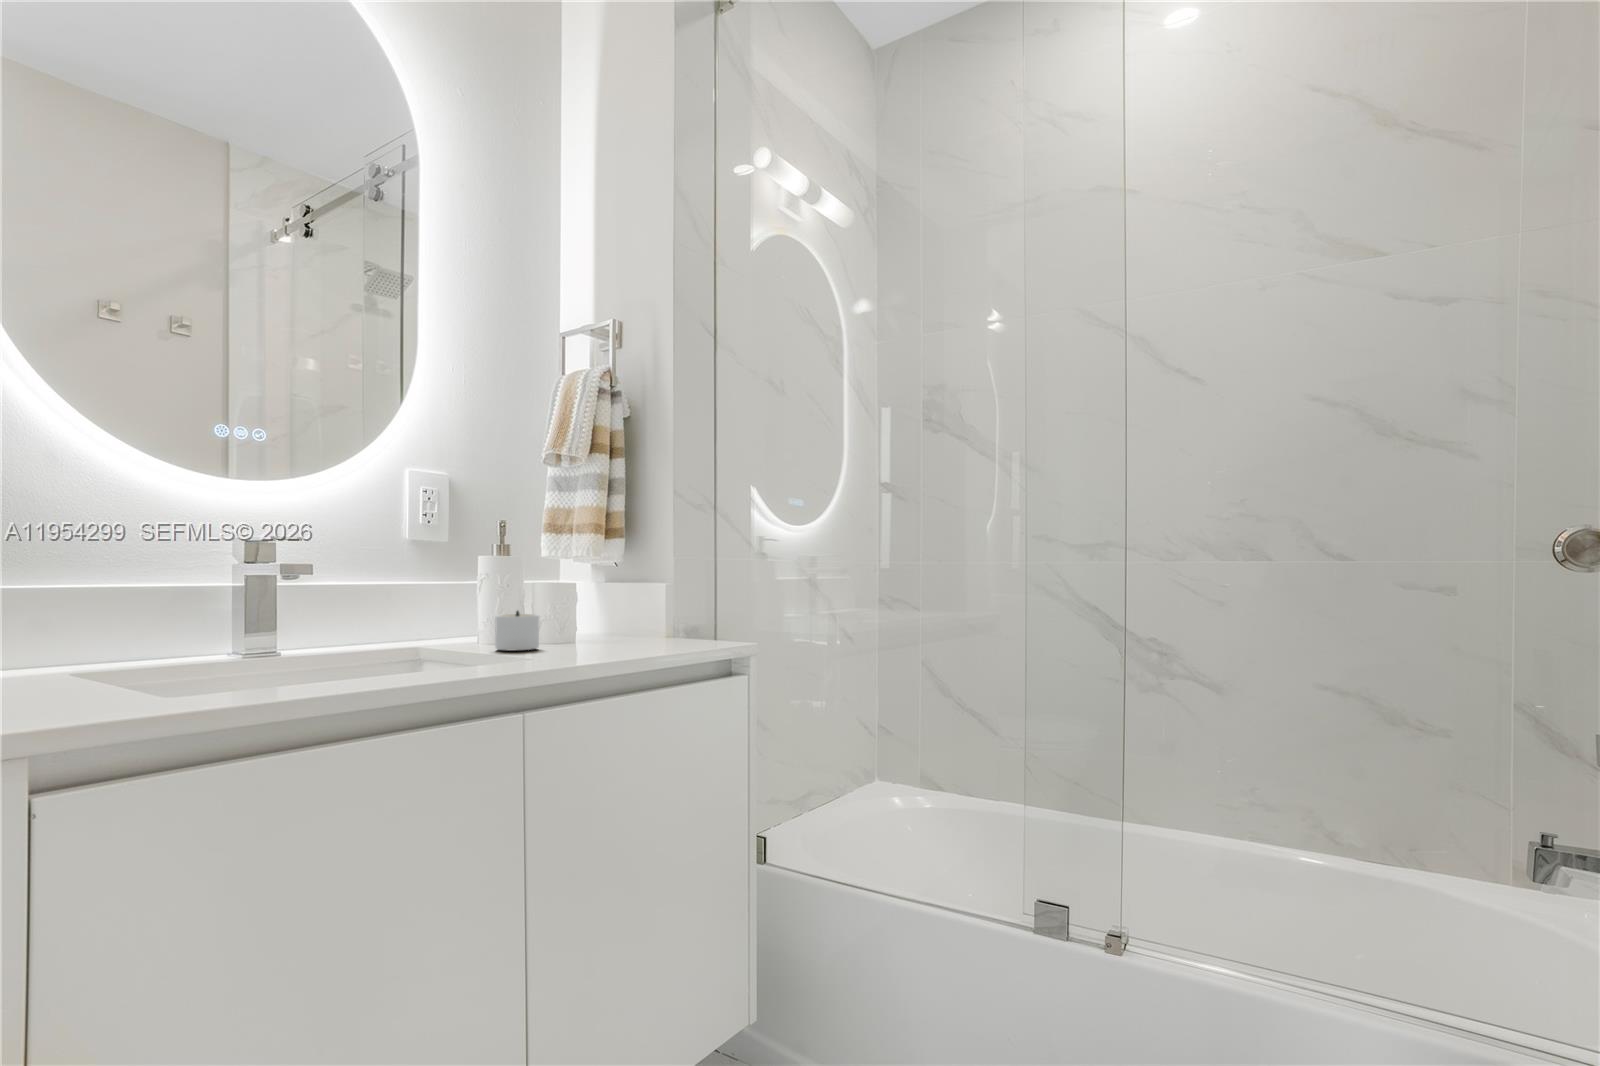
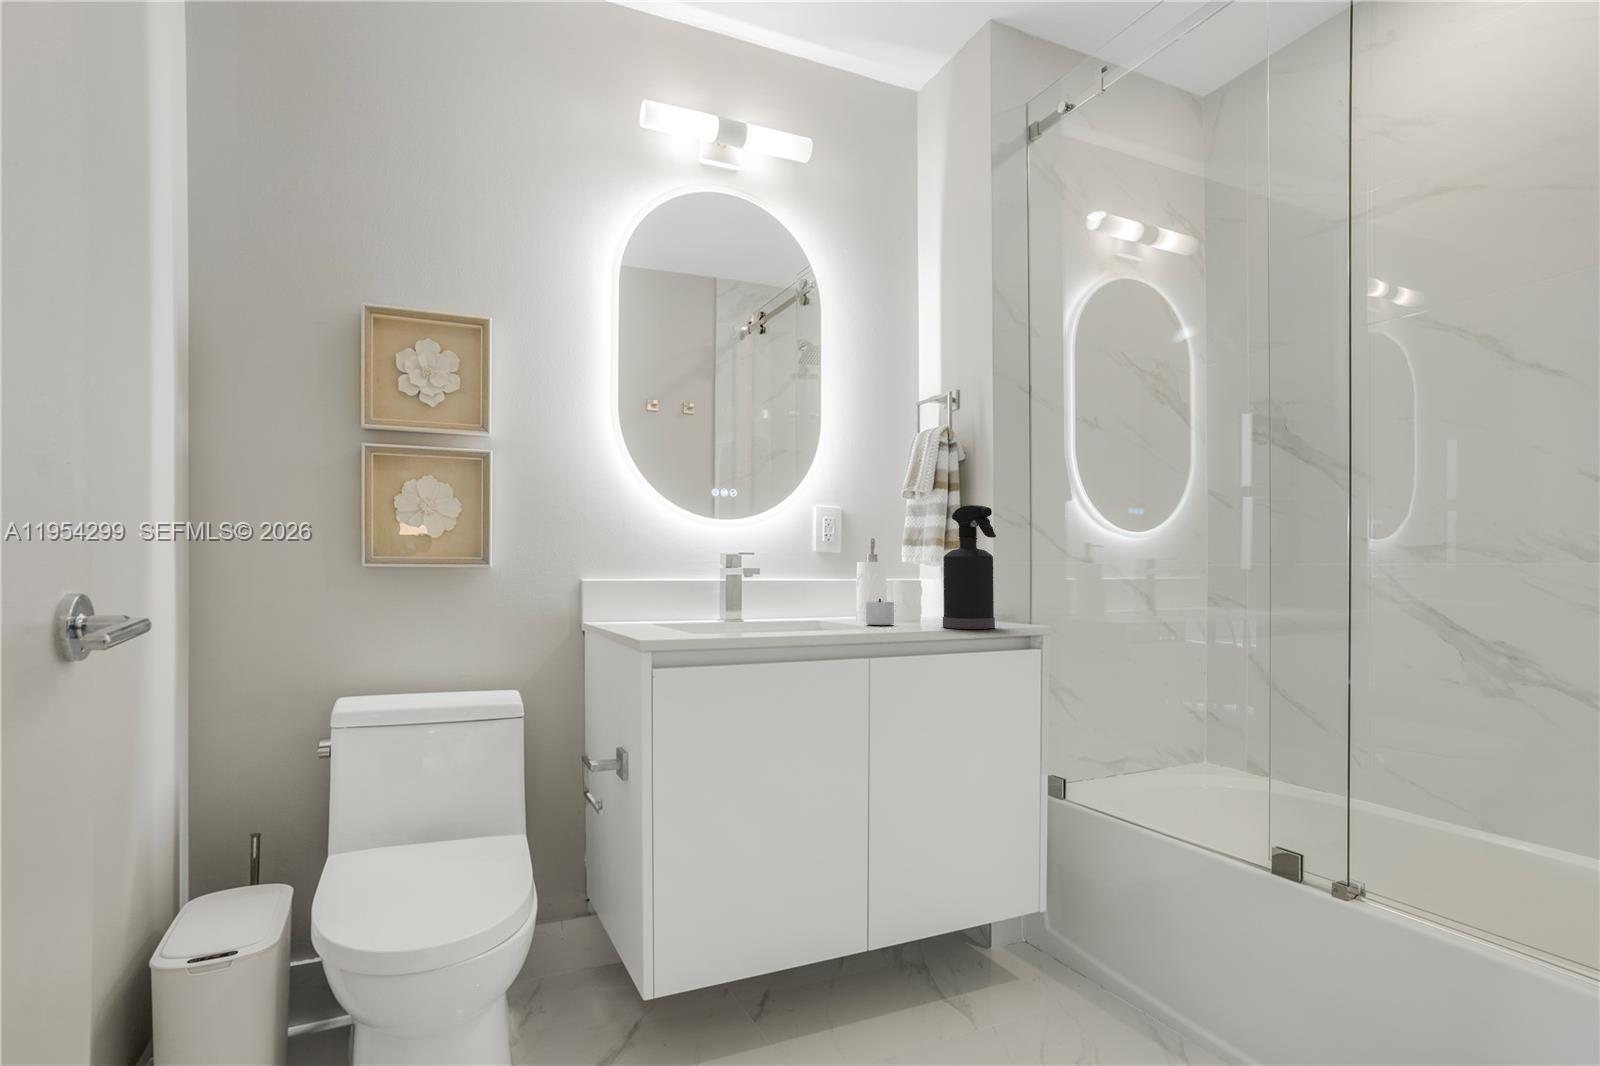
spray bottle: none [614,474,695,652] -> present [943,505,996,629]

